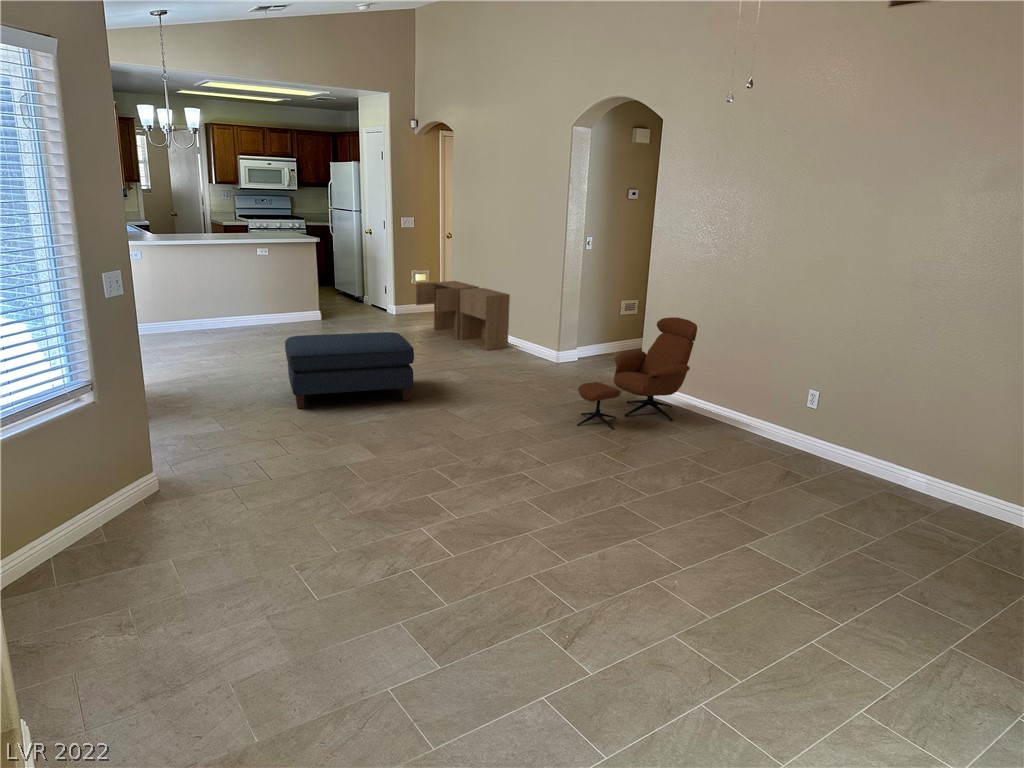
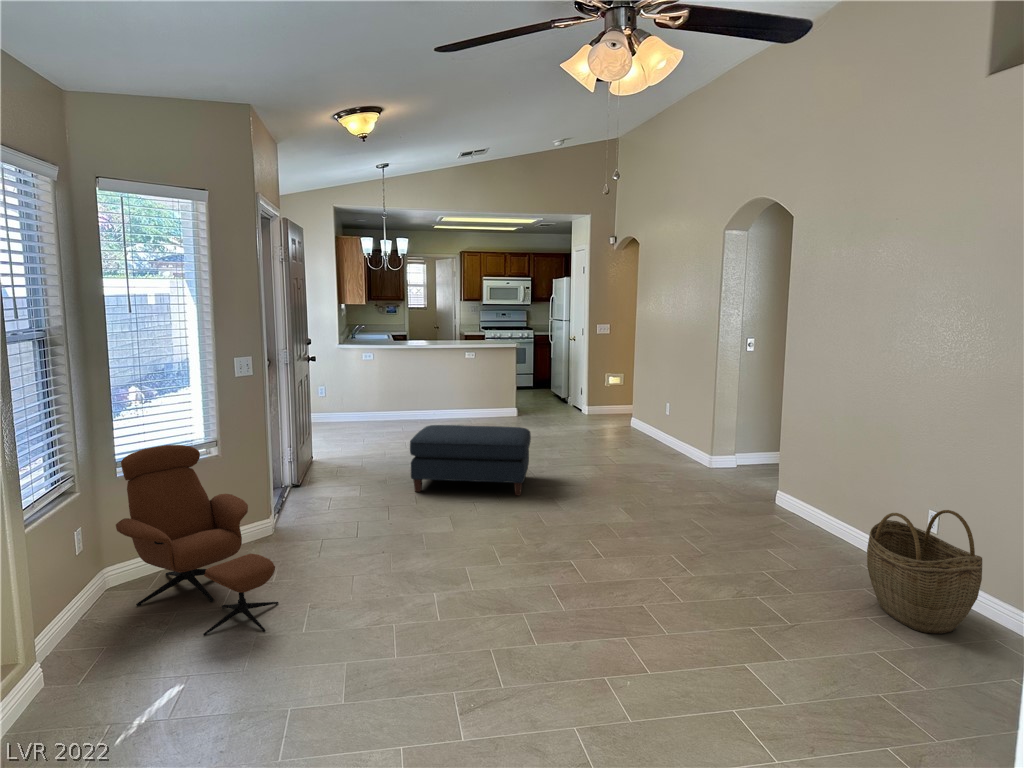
storage cabinet: present [416,281,510,350] -> none [592,384,675,455]
lounge chair: present [577,317,697,429] -> present [116,445,278,635]
woven basket: none [732,372,809,459] -> present [867,510,982,634]

